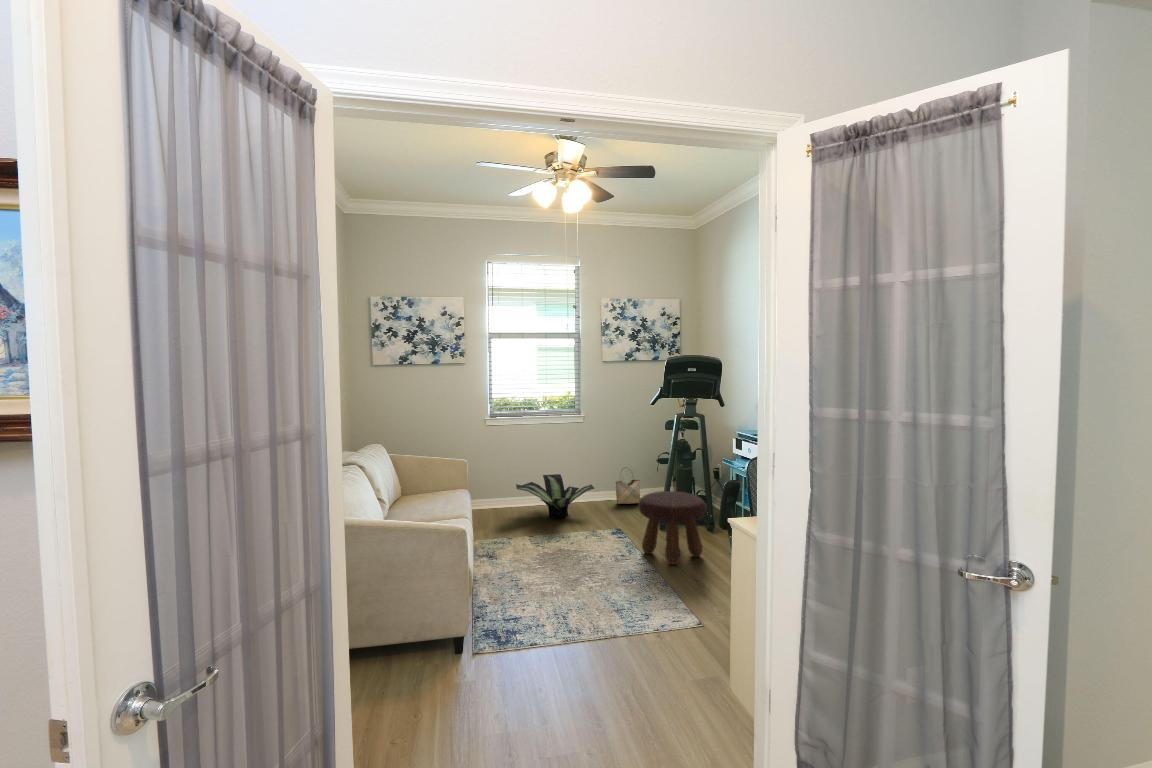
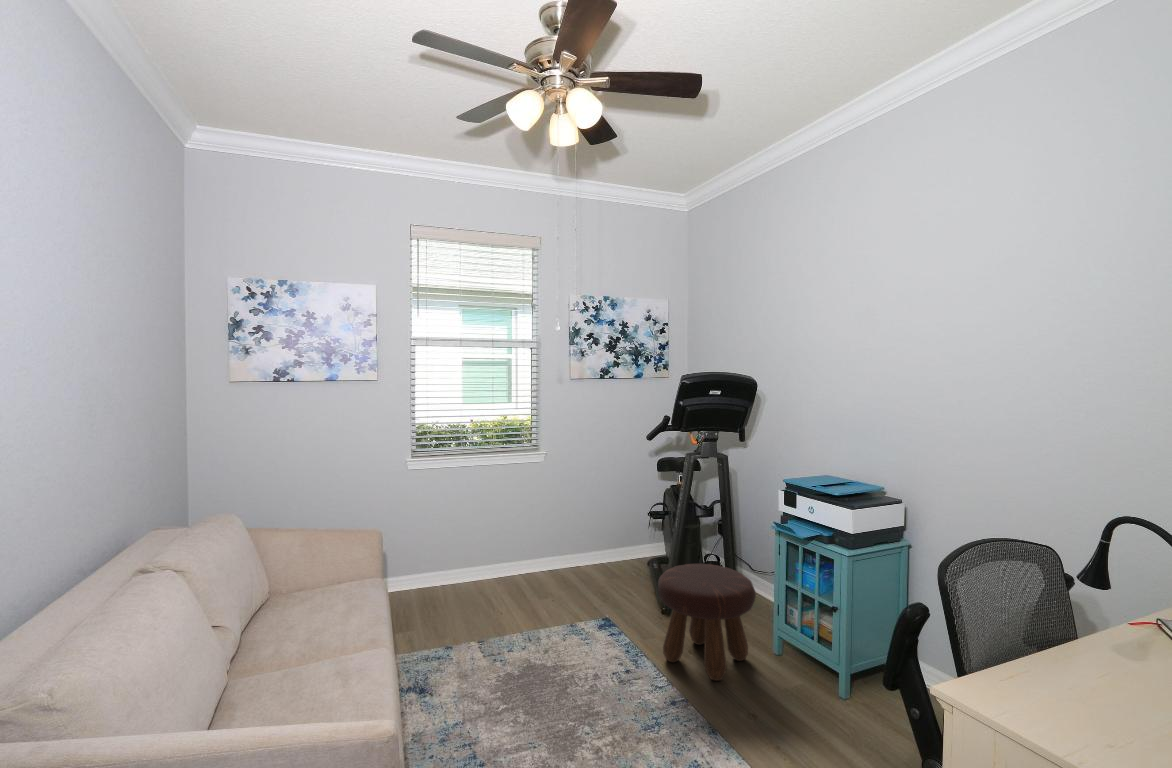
woven basket: present [615,467,640,504] -> none [590,520,622,571]
potted plant: present [516,474,594,519] -> none [458,535,570,605]

